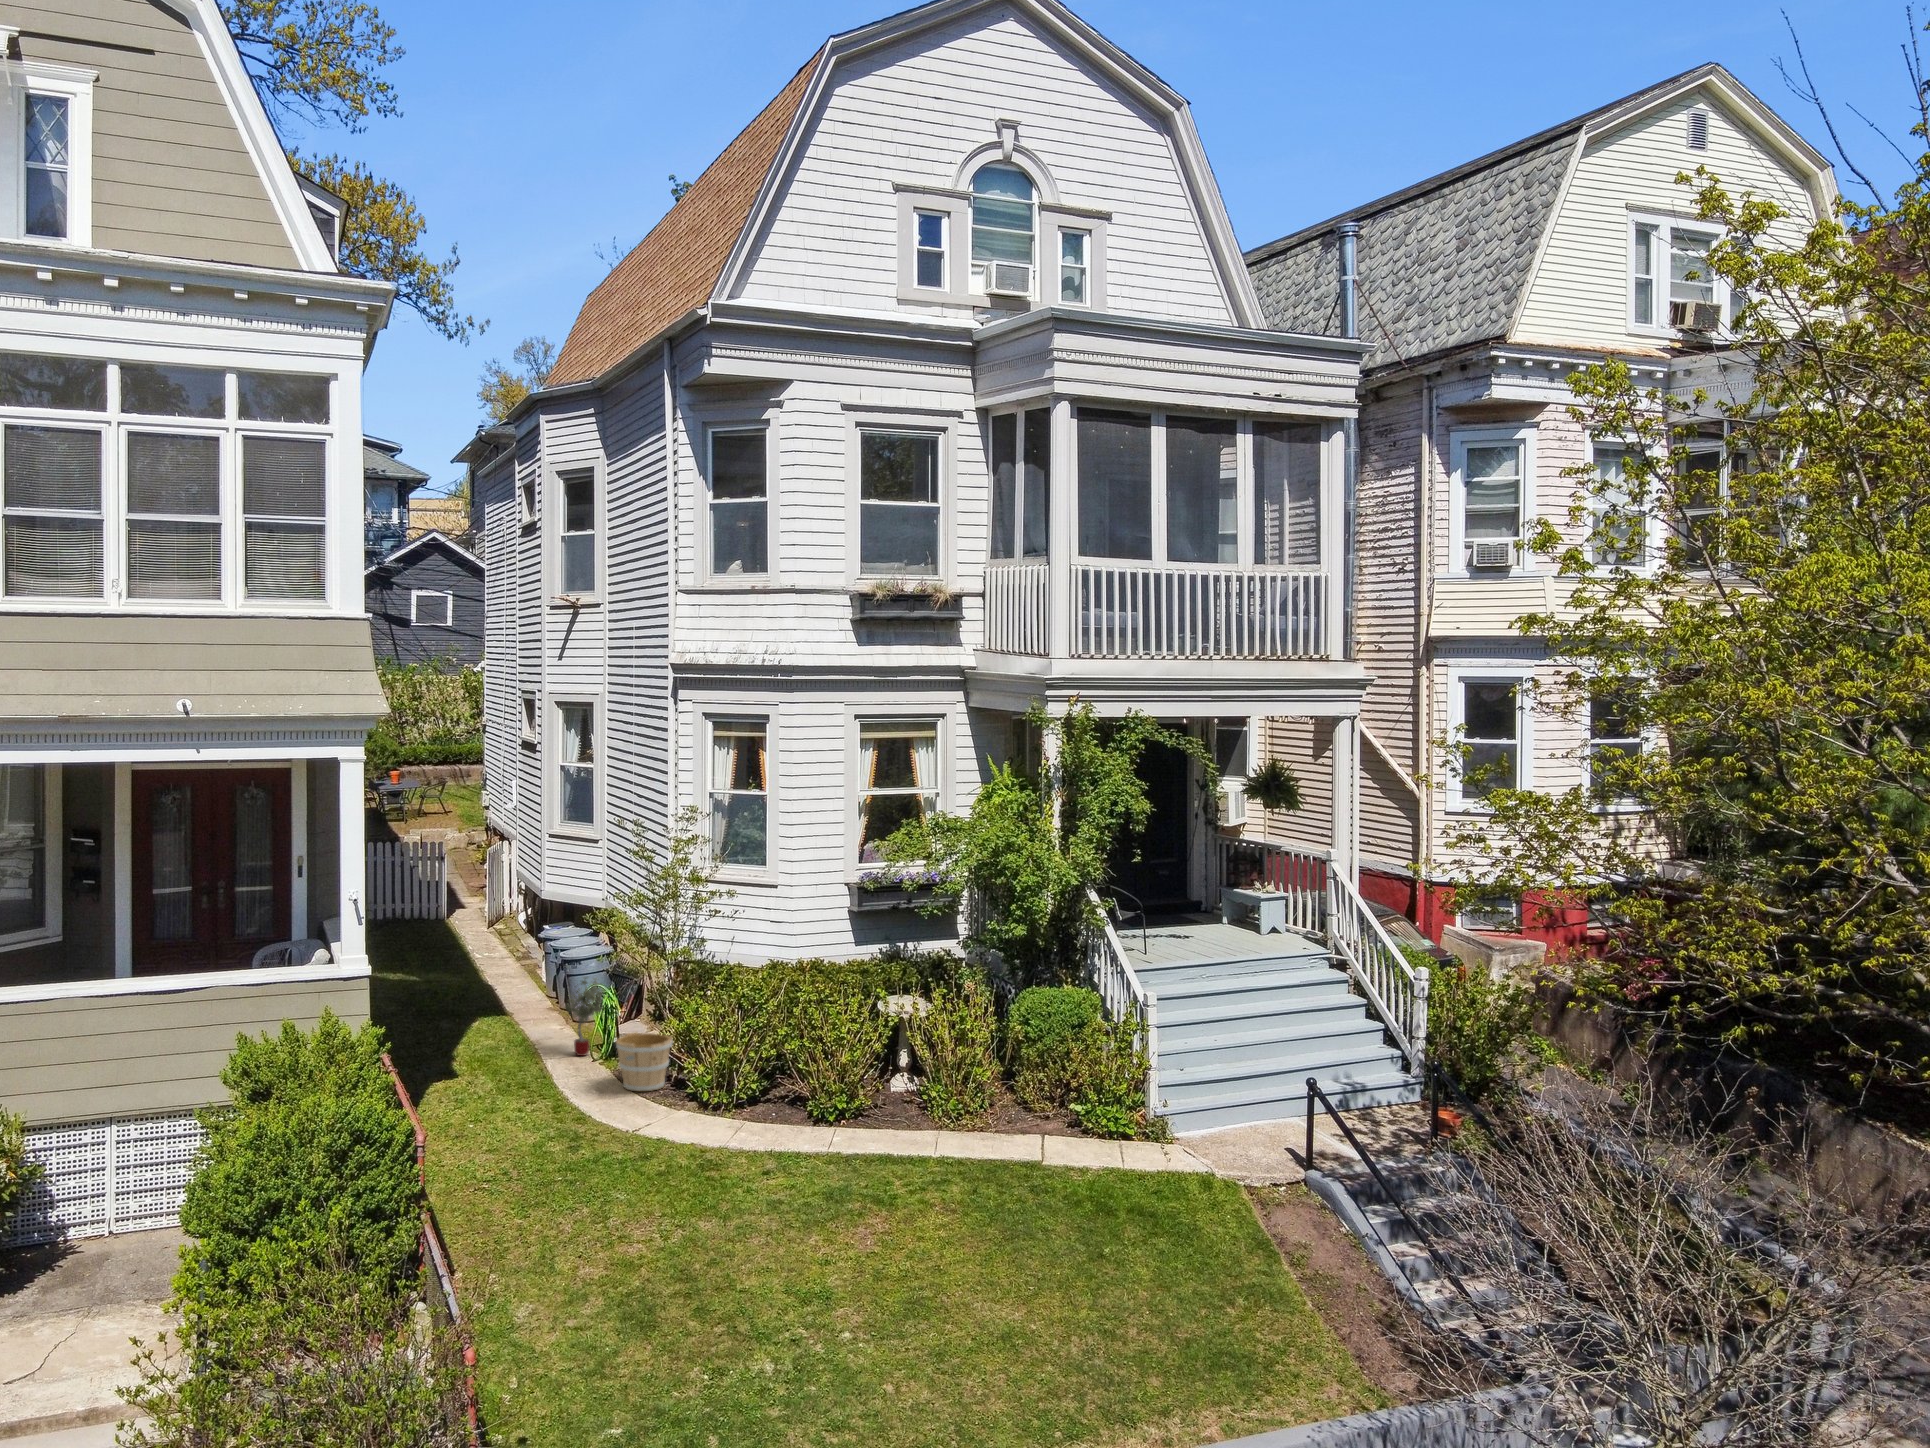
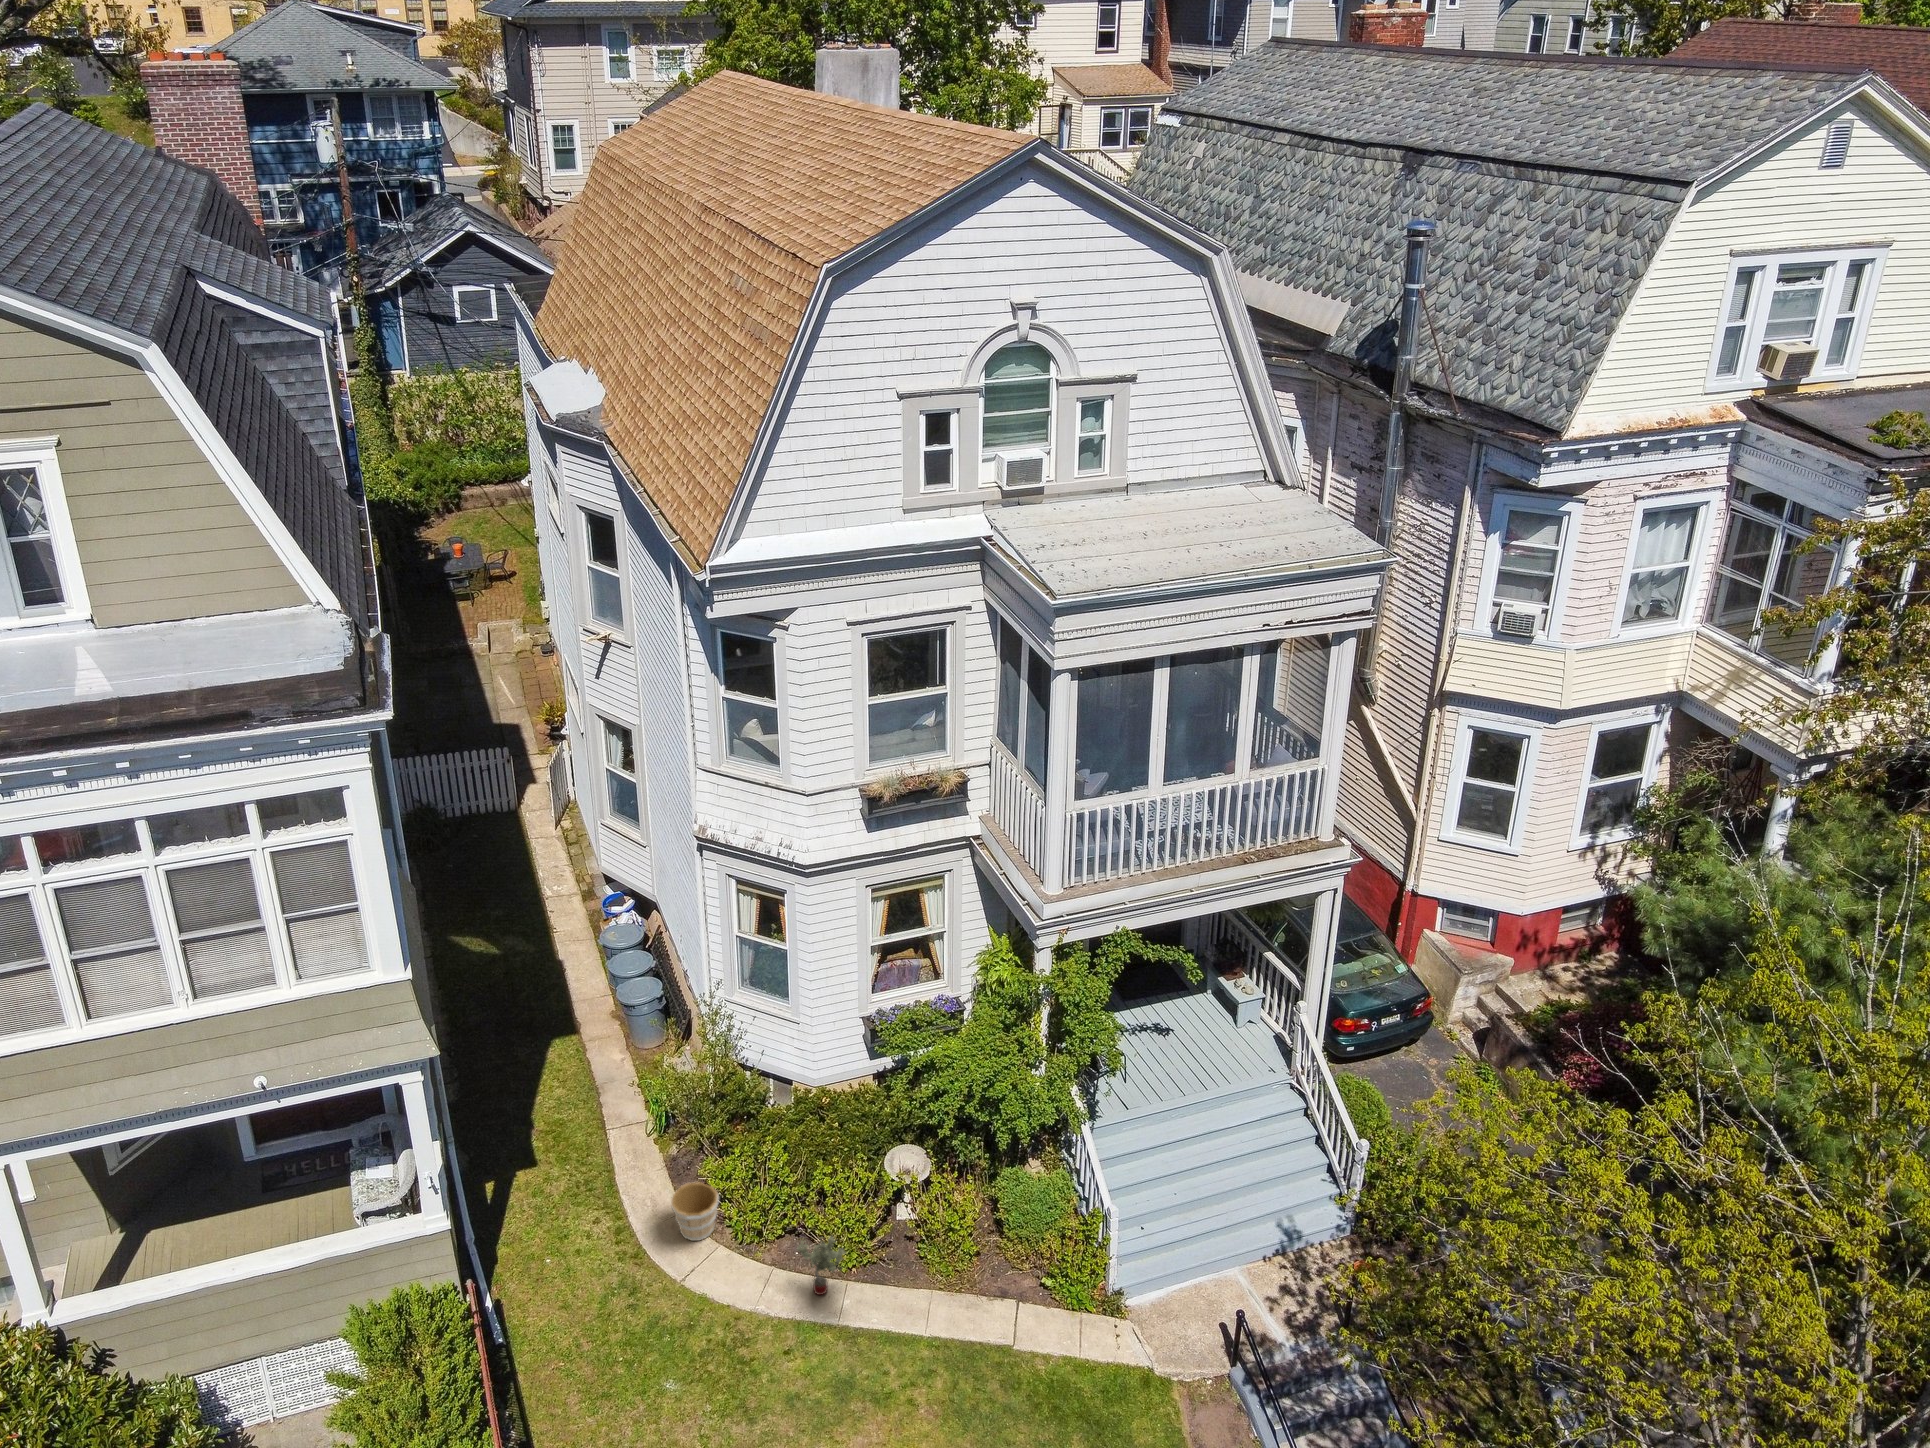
potted tree: present [565,978,603,1056] -> present [797,1236,845,1295]

